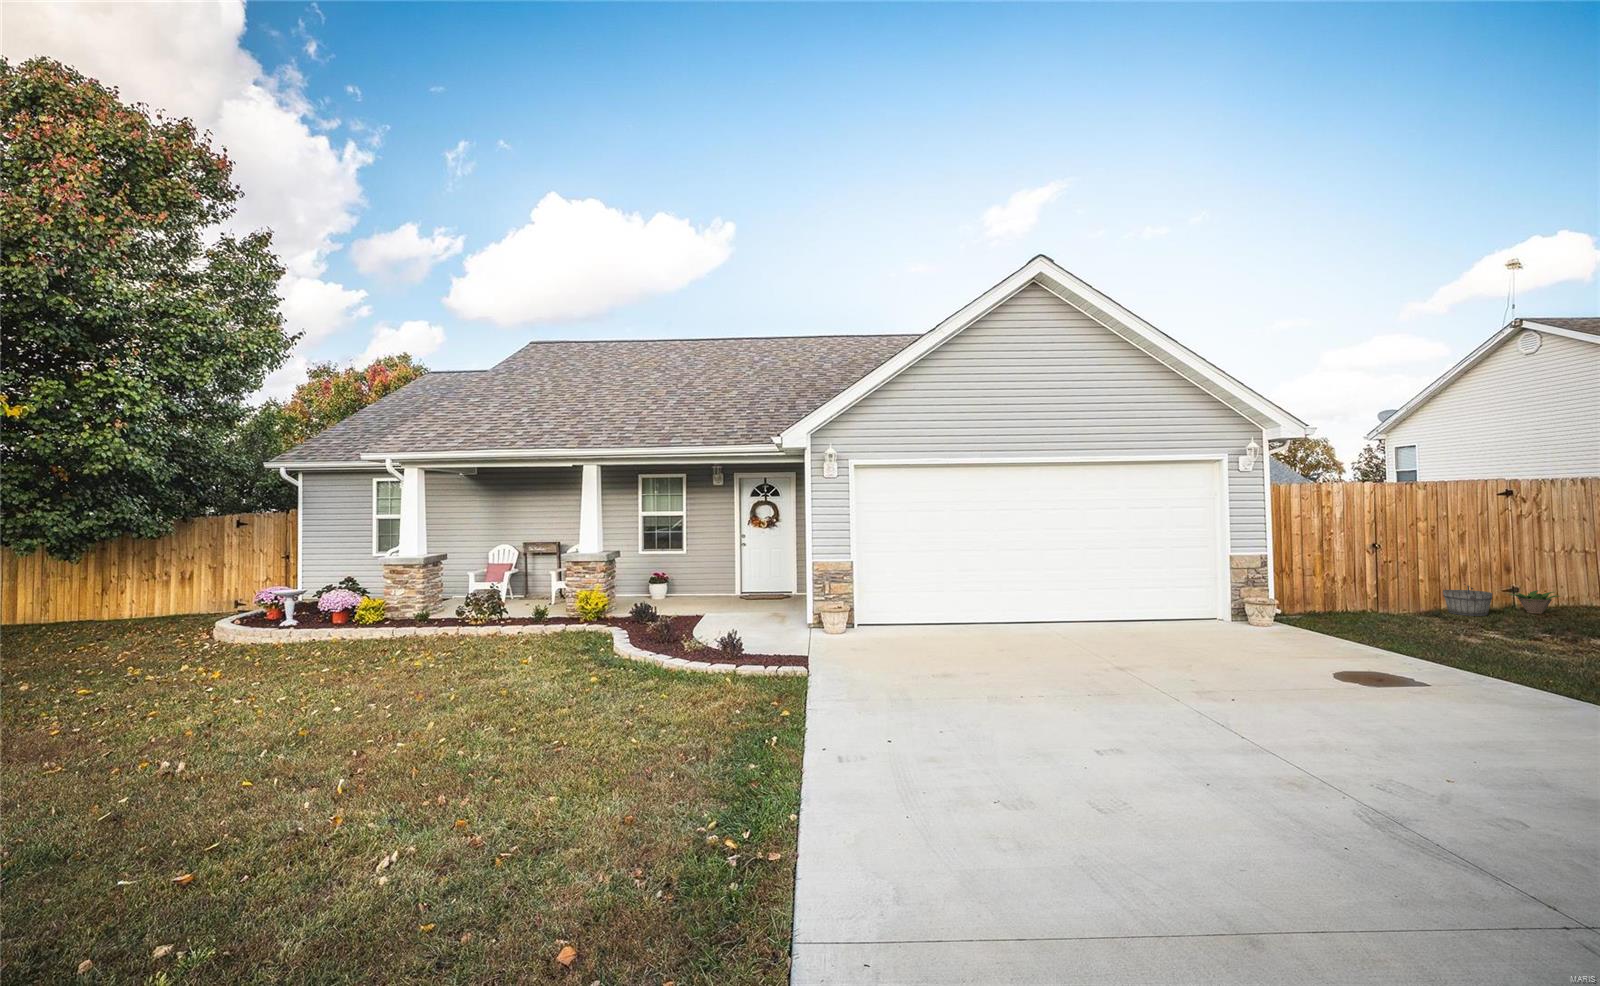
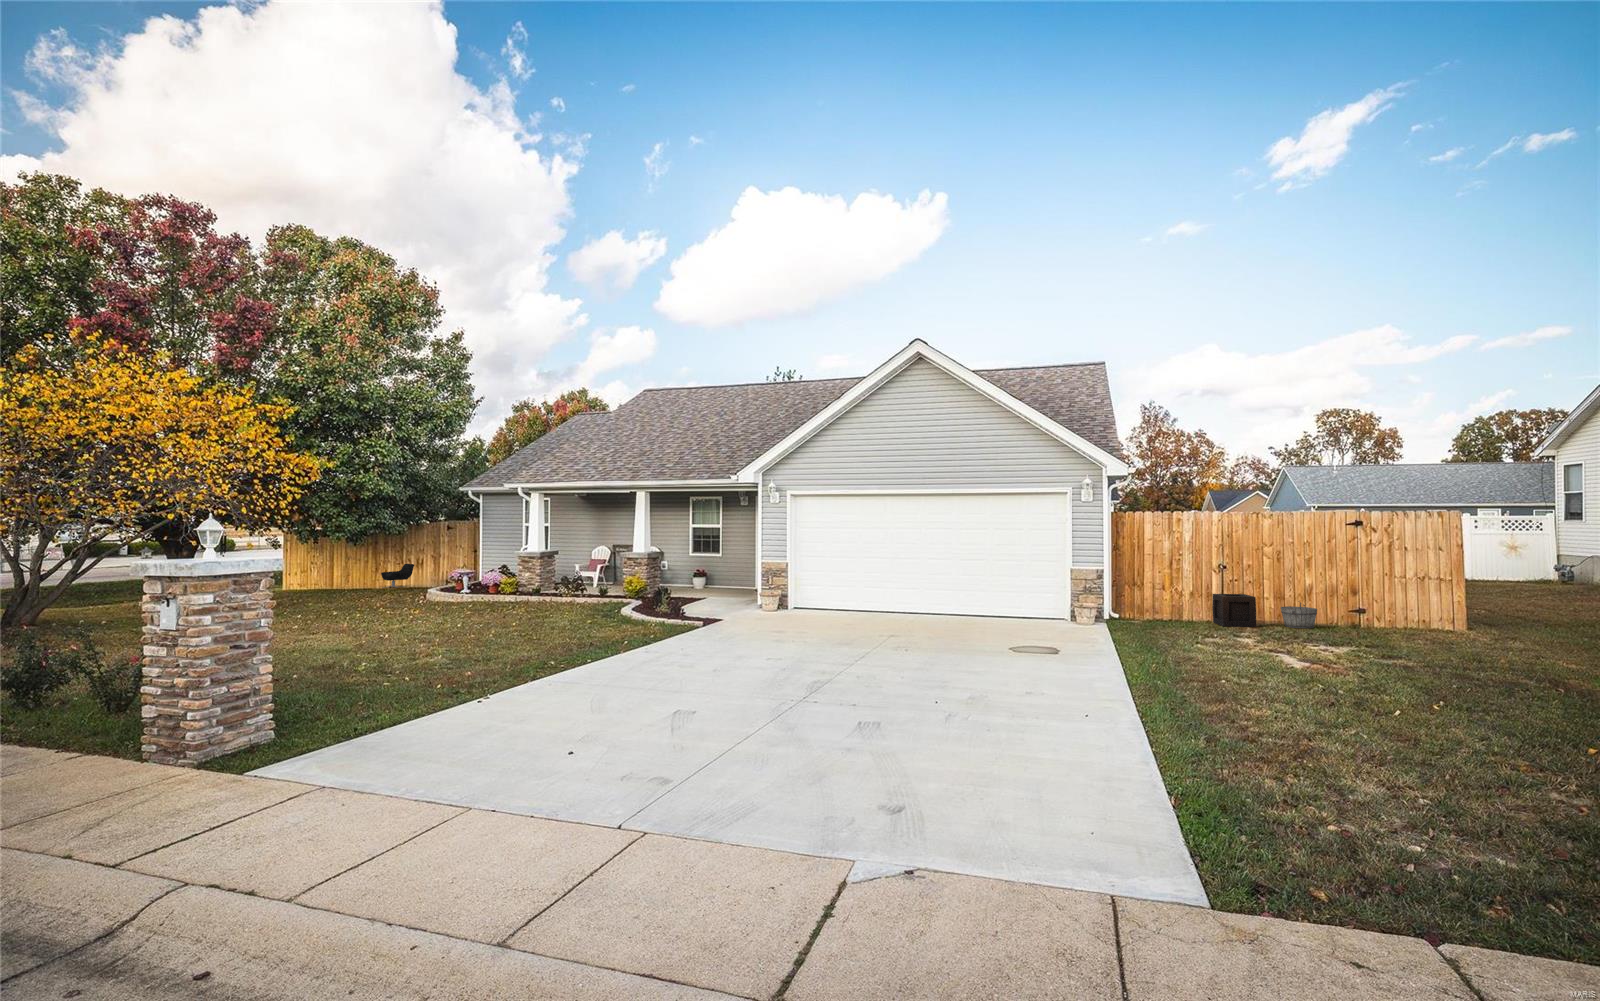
wooden crate: none [1368,578,1437,619] -> present [1212,594,1256,627]
lounge chair: none [109,581,175,623] -> present [381,564,414,588]
decorative plant: present [1510,591,1560,614] -> none [1342,611,1385,630]

